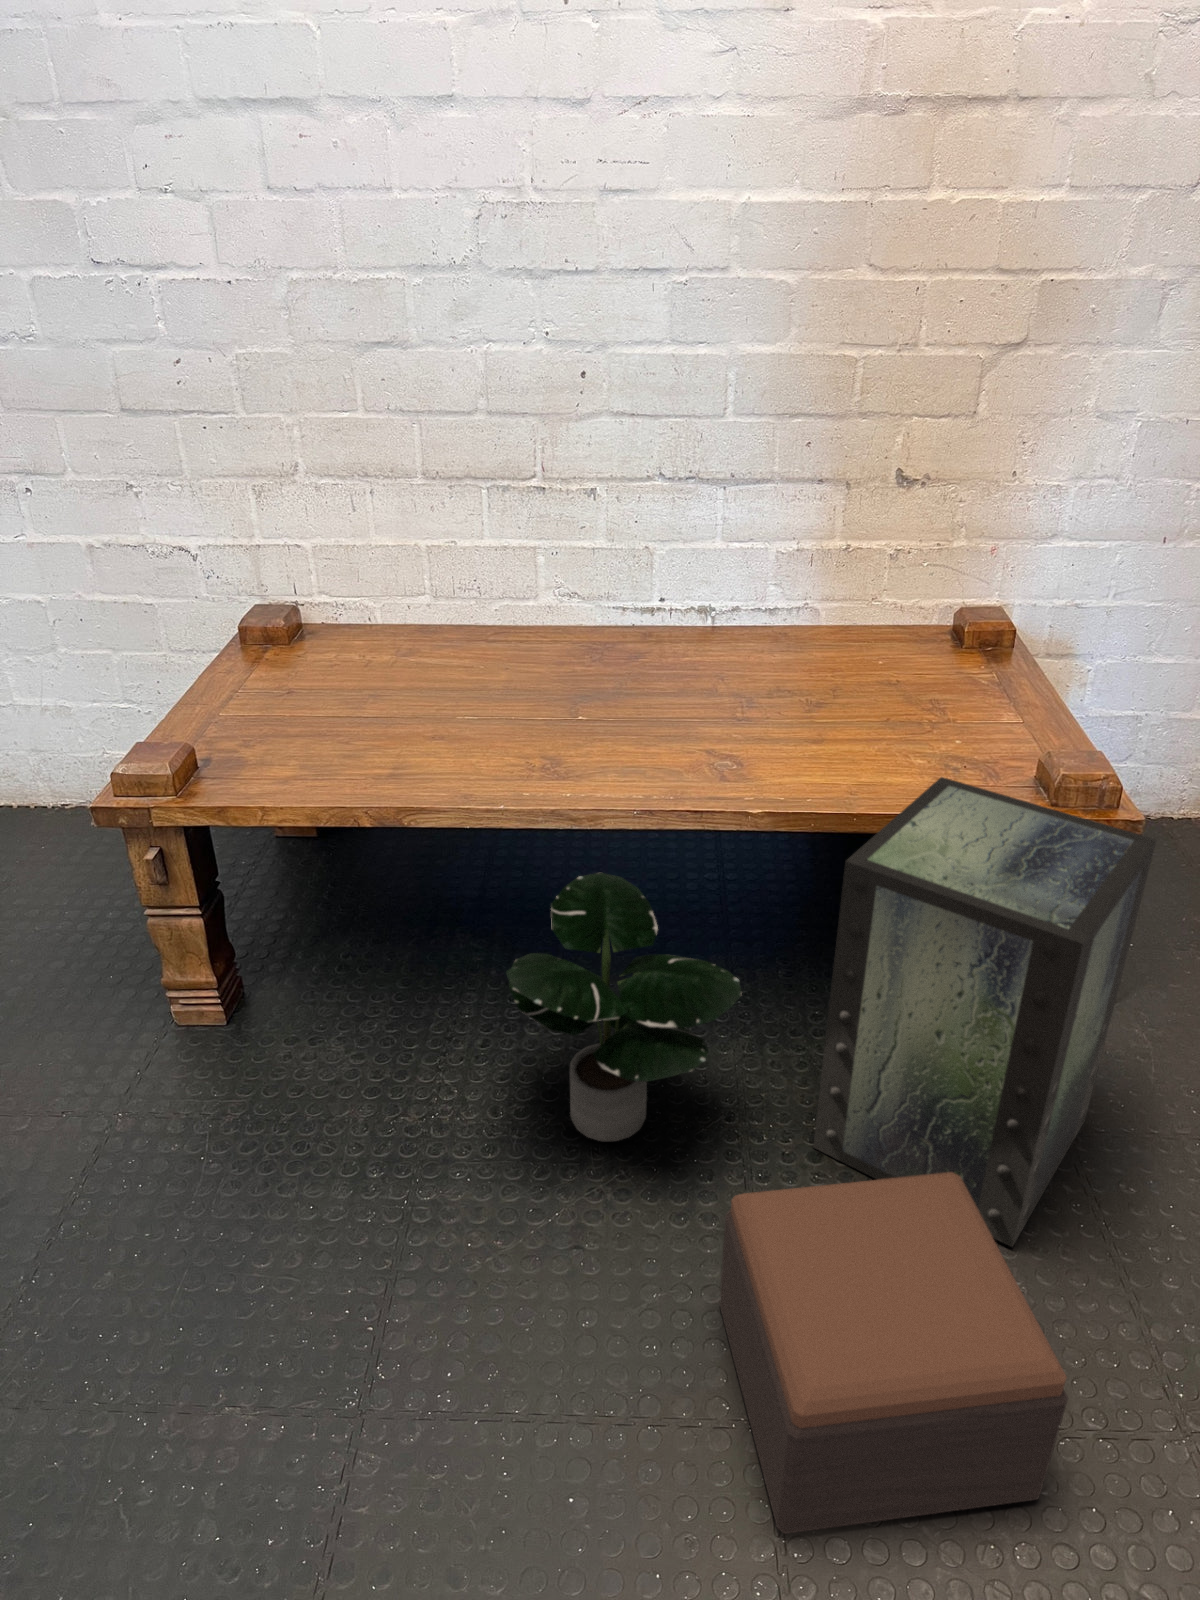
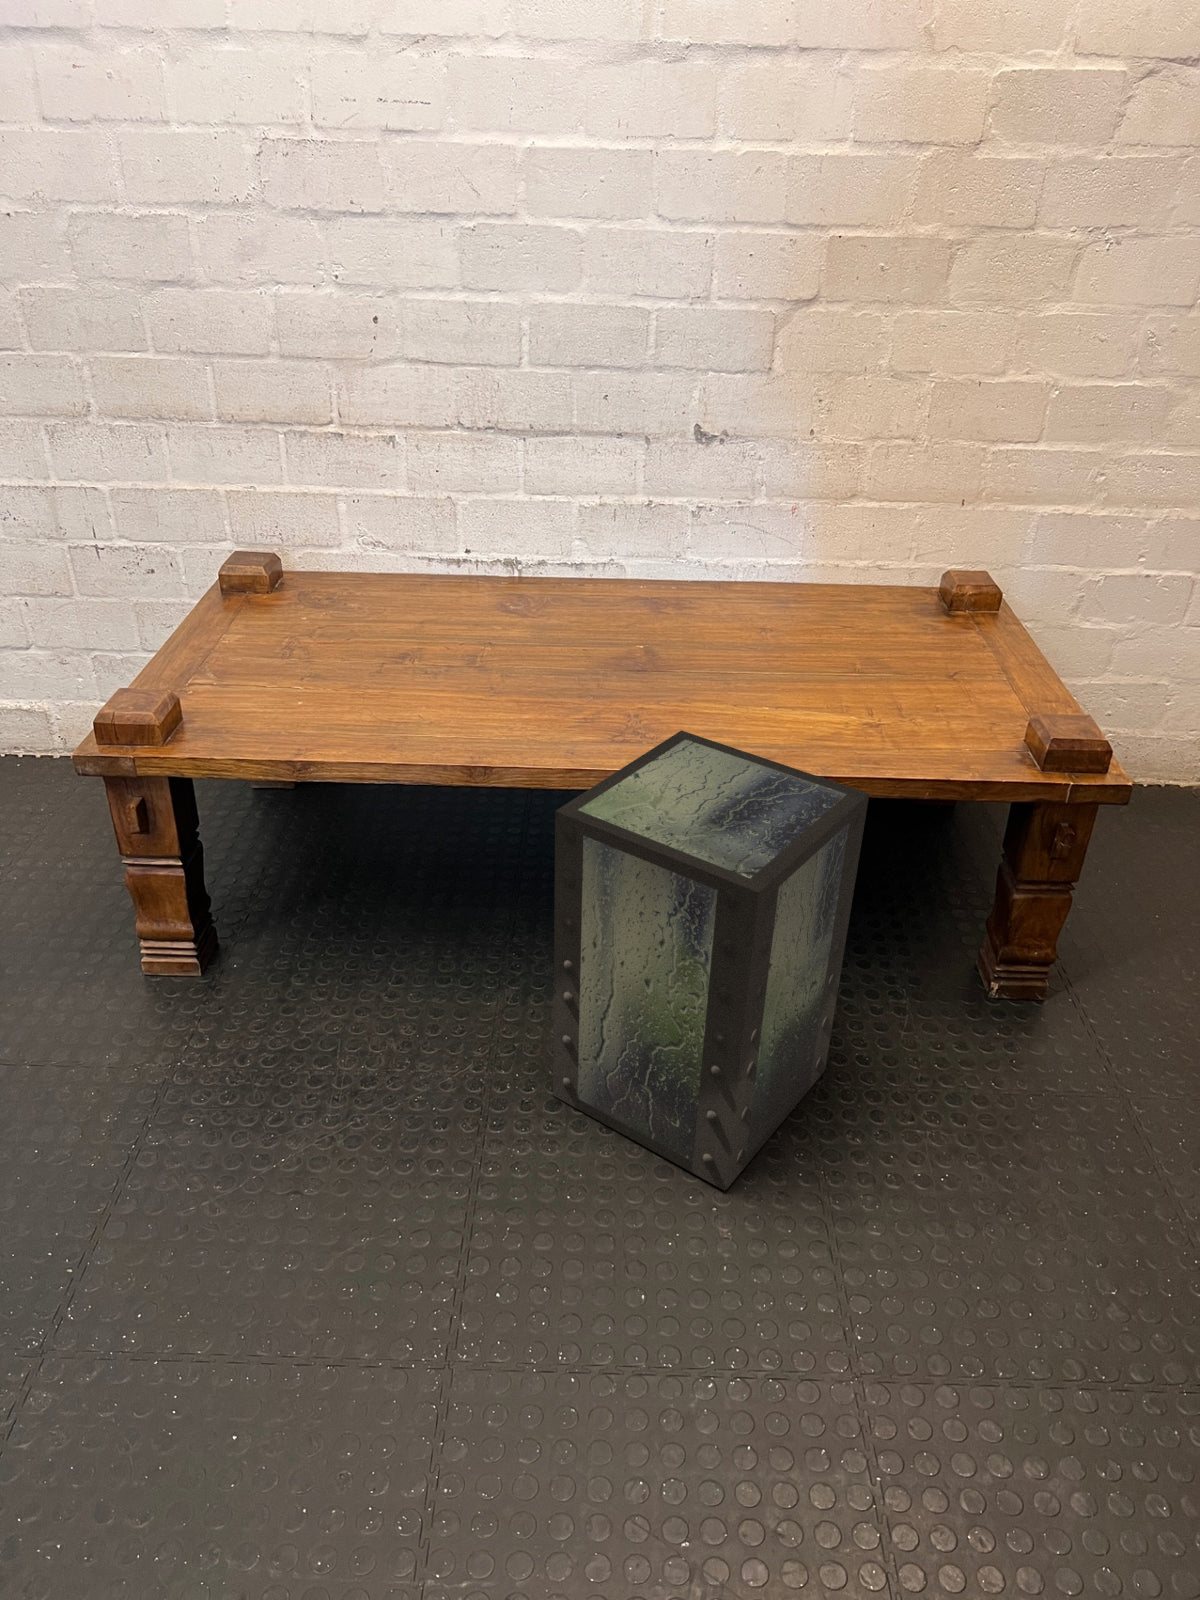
potted plant: present [506,873,742,1141] -> none [227,822,472,1089]
footstool: present [719,1172,1068,1534] -> none [419,1116,708,1463]

